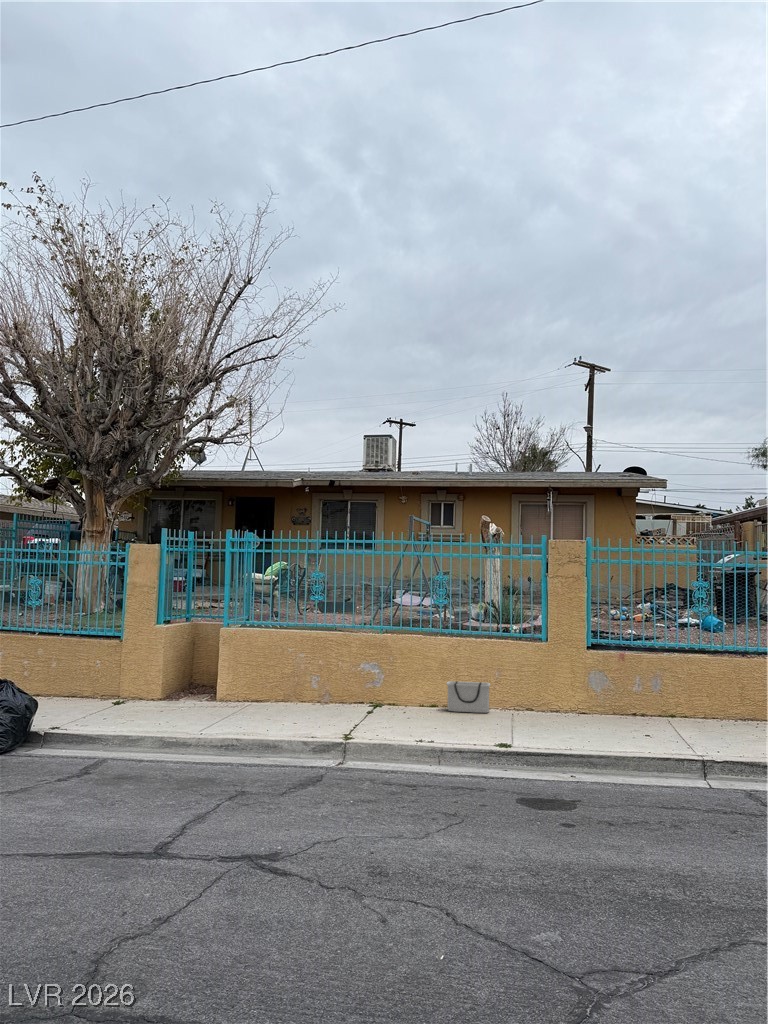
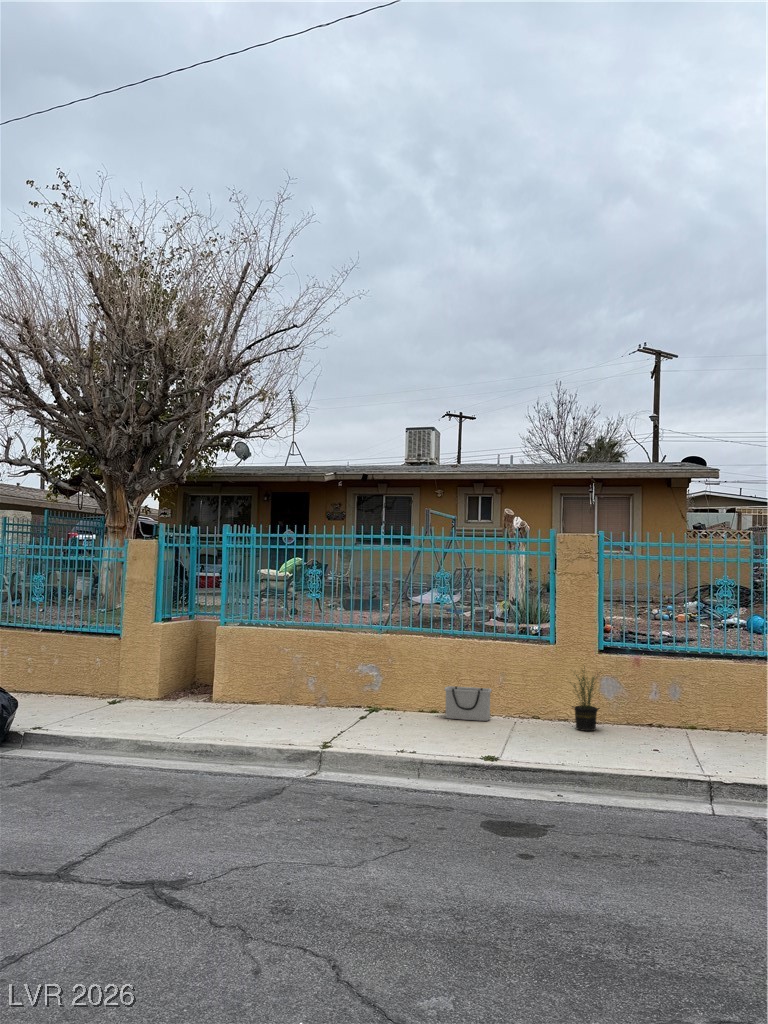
potted plant: none [558,658,598,720] -> present [572,671,600,731]

